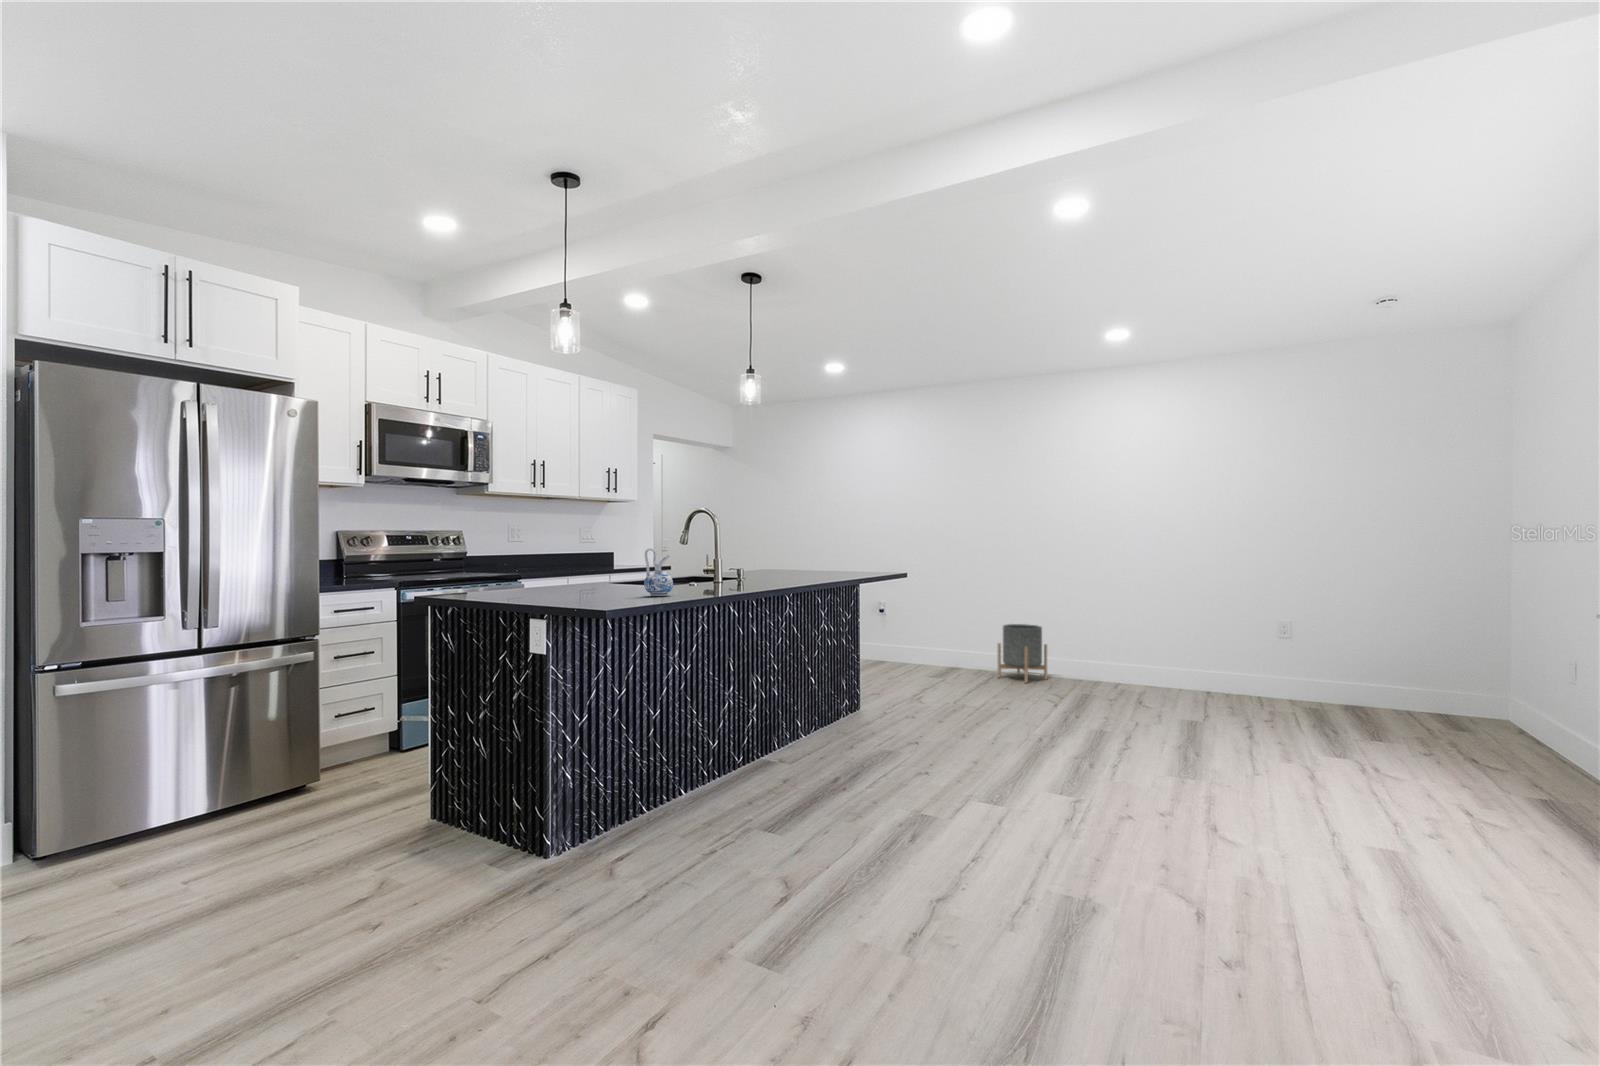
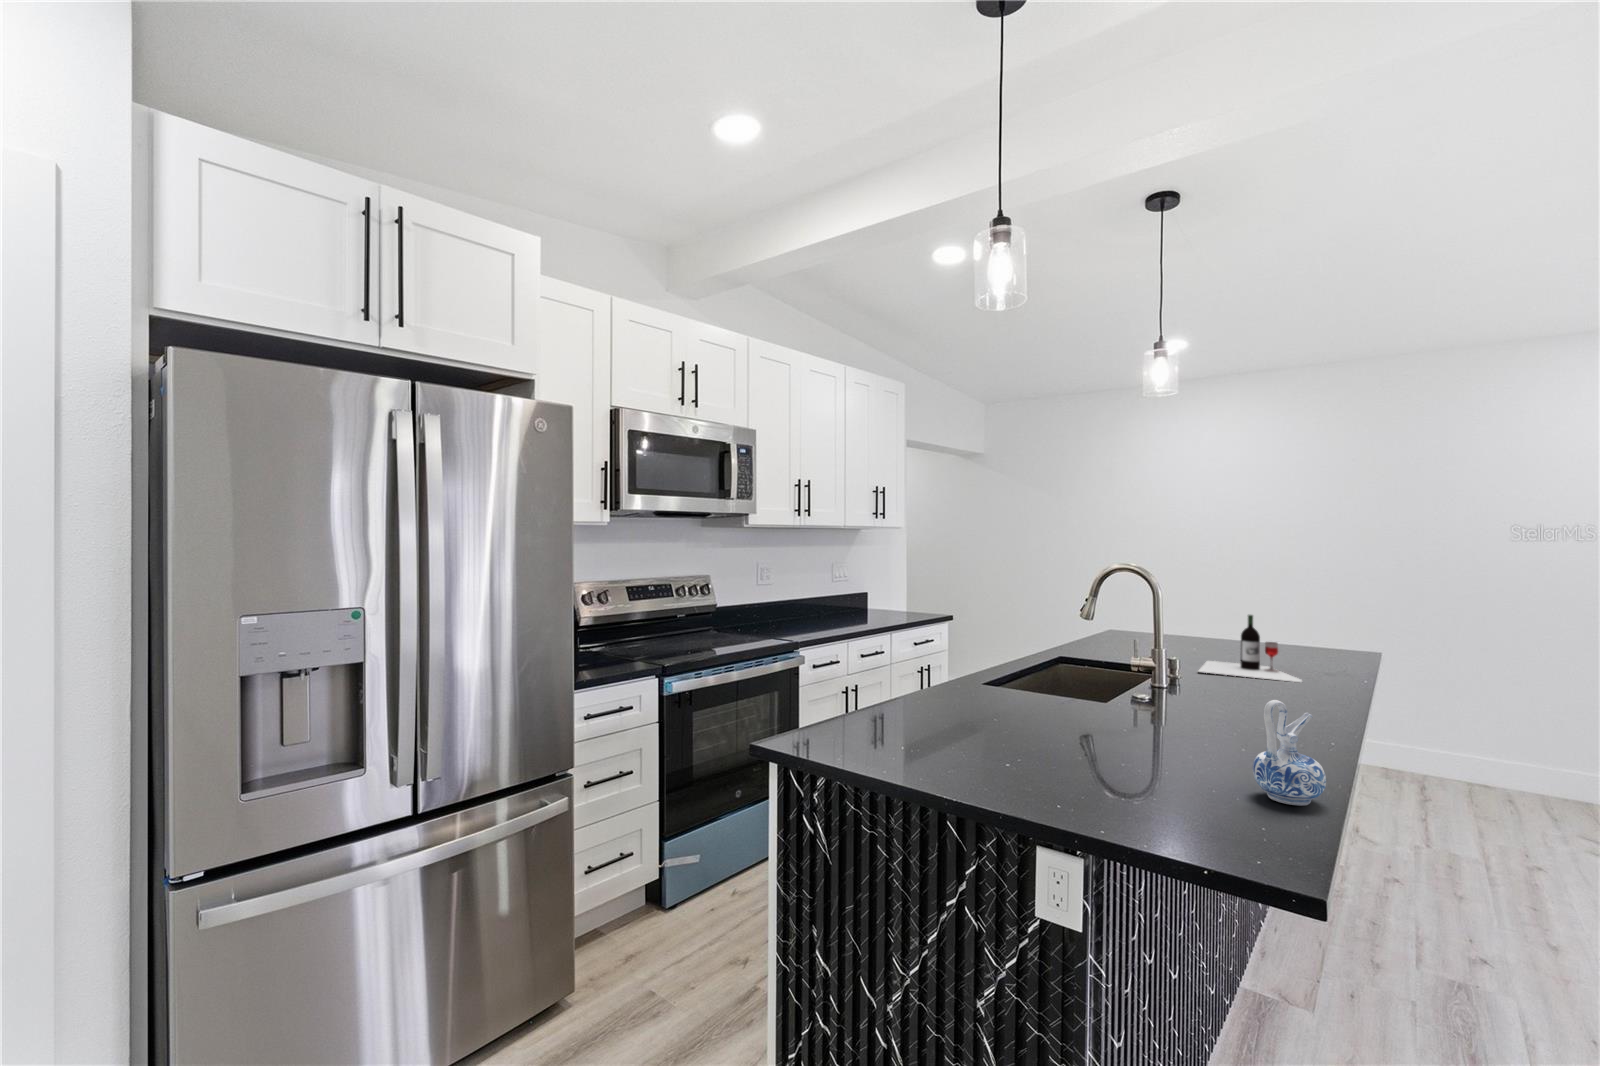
wine bottle: none [758,542,830,578] -> present [1198,615,1302,682]
planter: present [997,624,1047,683] -> none [1424,708,1511,803]

